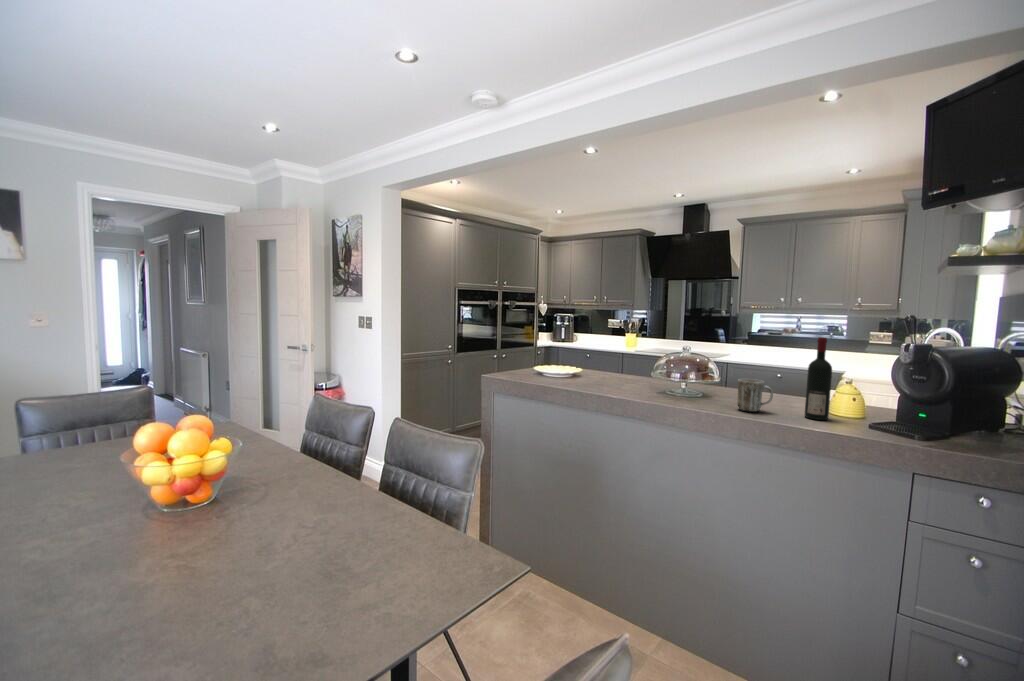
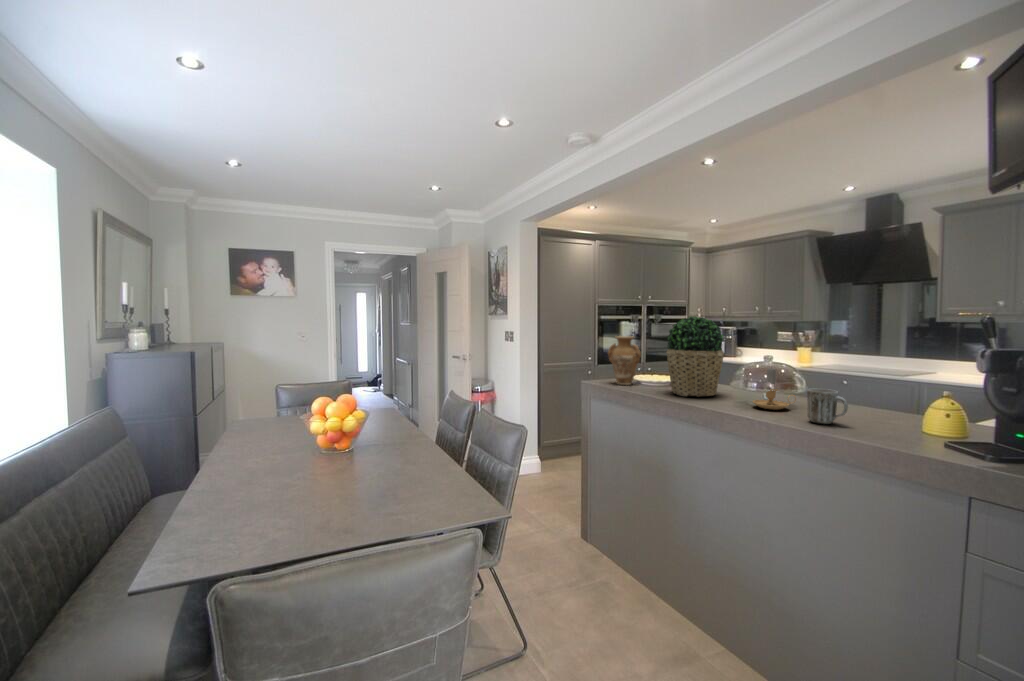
potted plant: none [583,306,639,389] -> present [667,316,724,397]
vase: none [511,325,548,378] -> present [608,336,641,385]
wine bottle: present [805,337,832,420] -> none [885,344,917,437]
candle: none [675,357,711,399] -> present [753,368,796,410]

